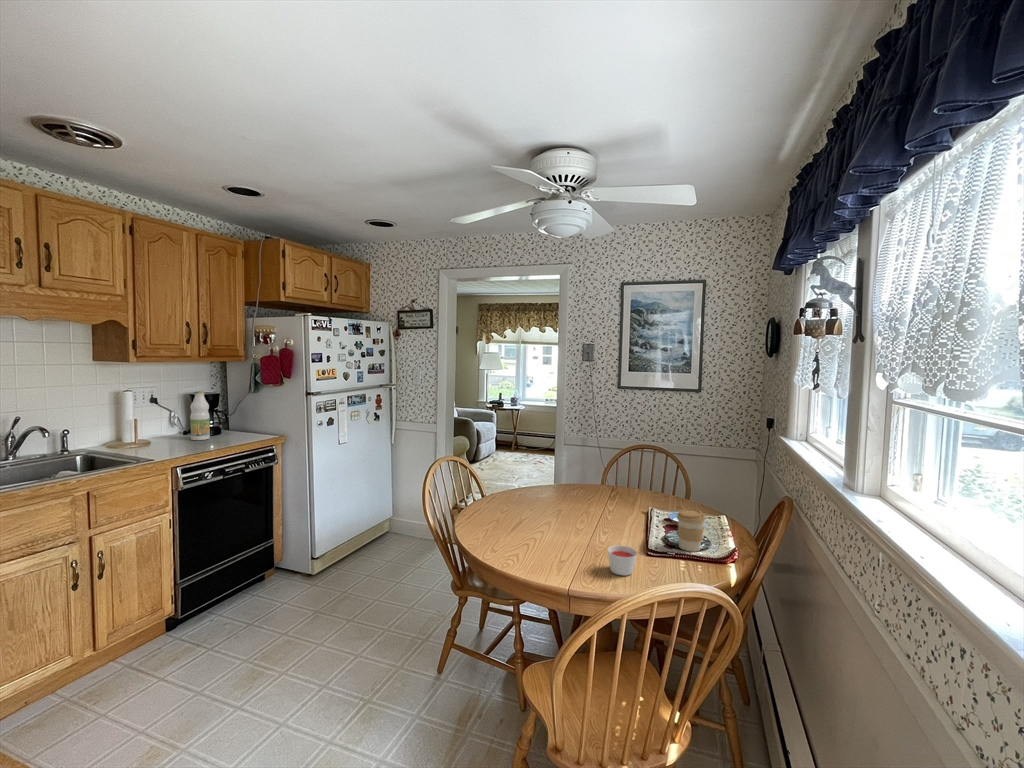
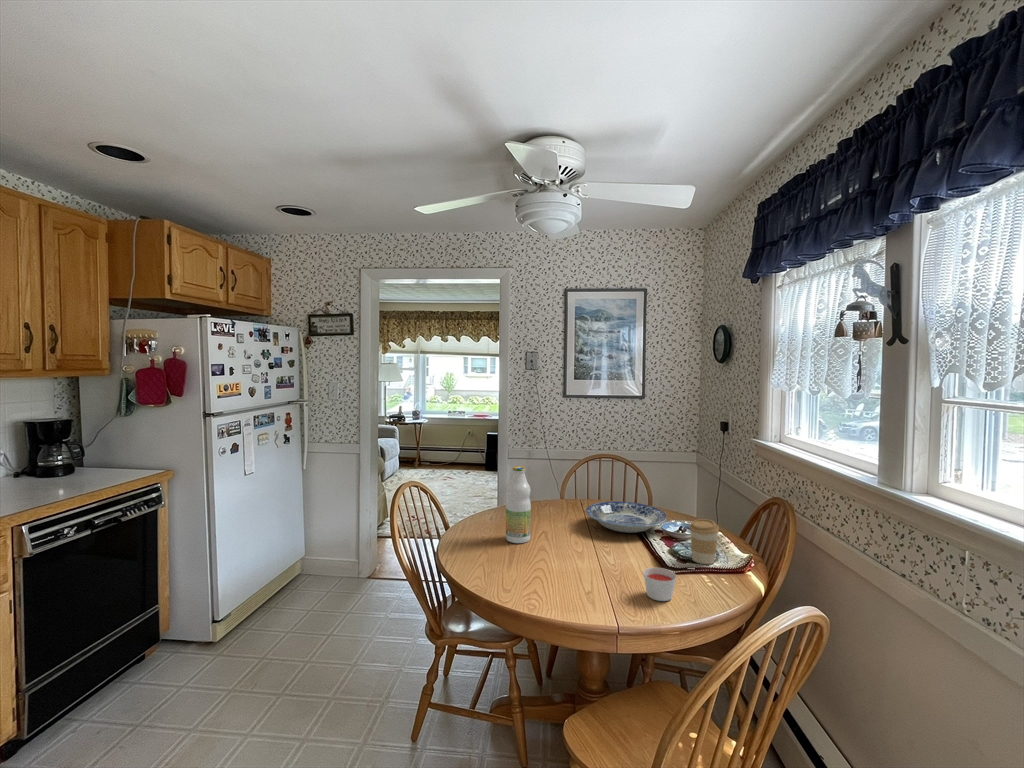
bottle: present [190,391,210,440] -> present [506,466,531,543]
plate: none [599,488,677,518] -> present [586,501,667,533]

